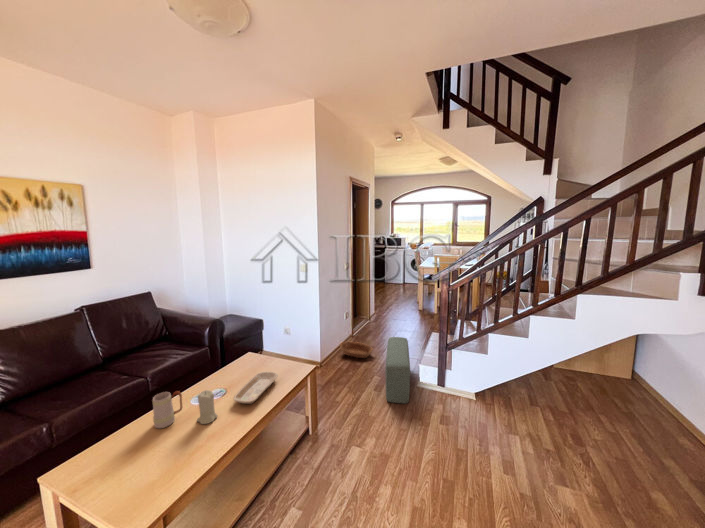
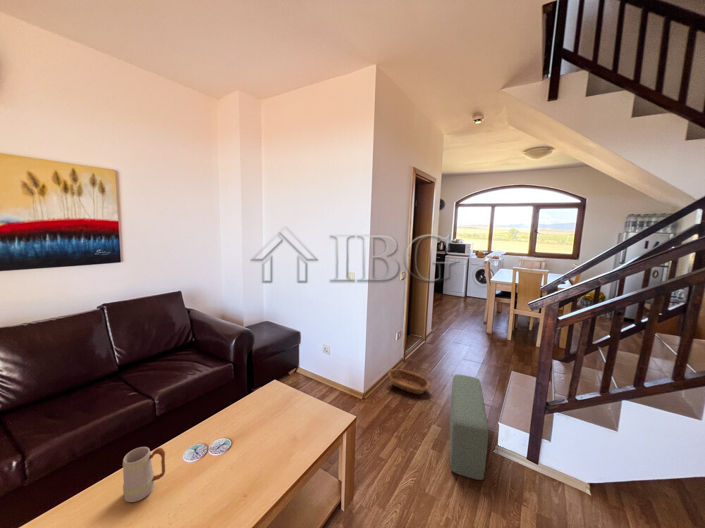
tray: present [234,372,278,404] -> none [236,419,304,477]
candle: present [197,390,217,424] -> none [180,452,210,506]

